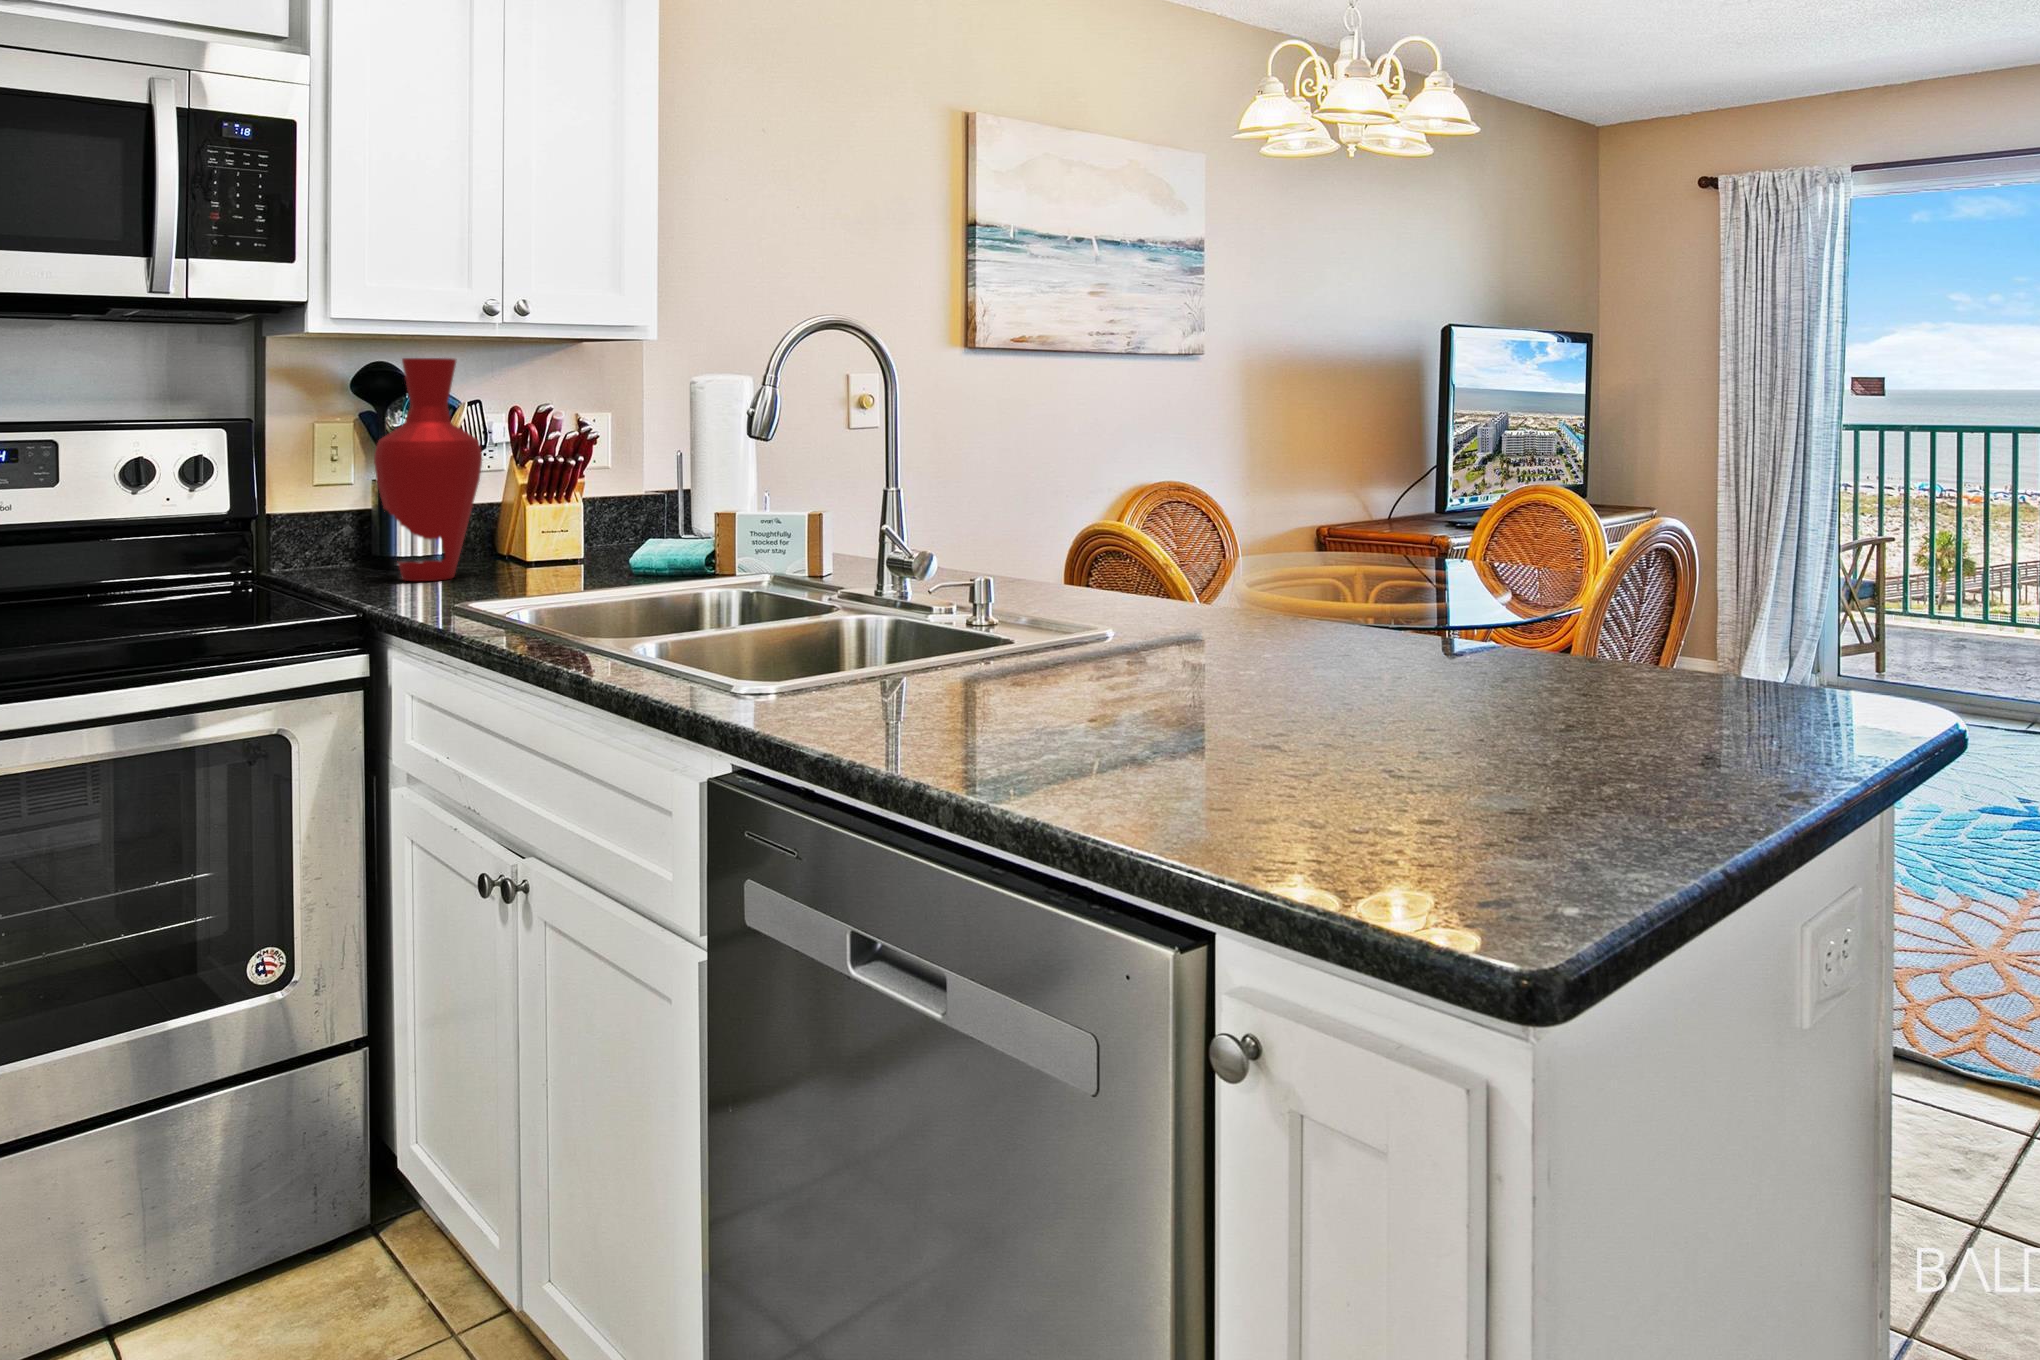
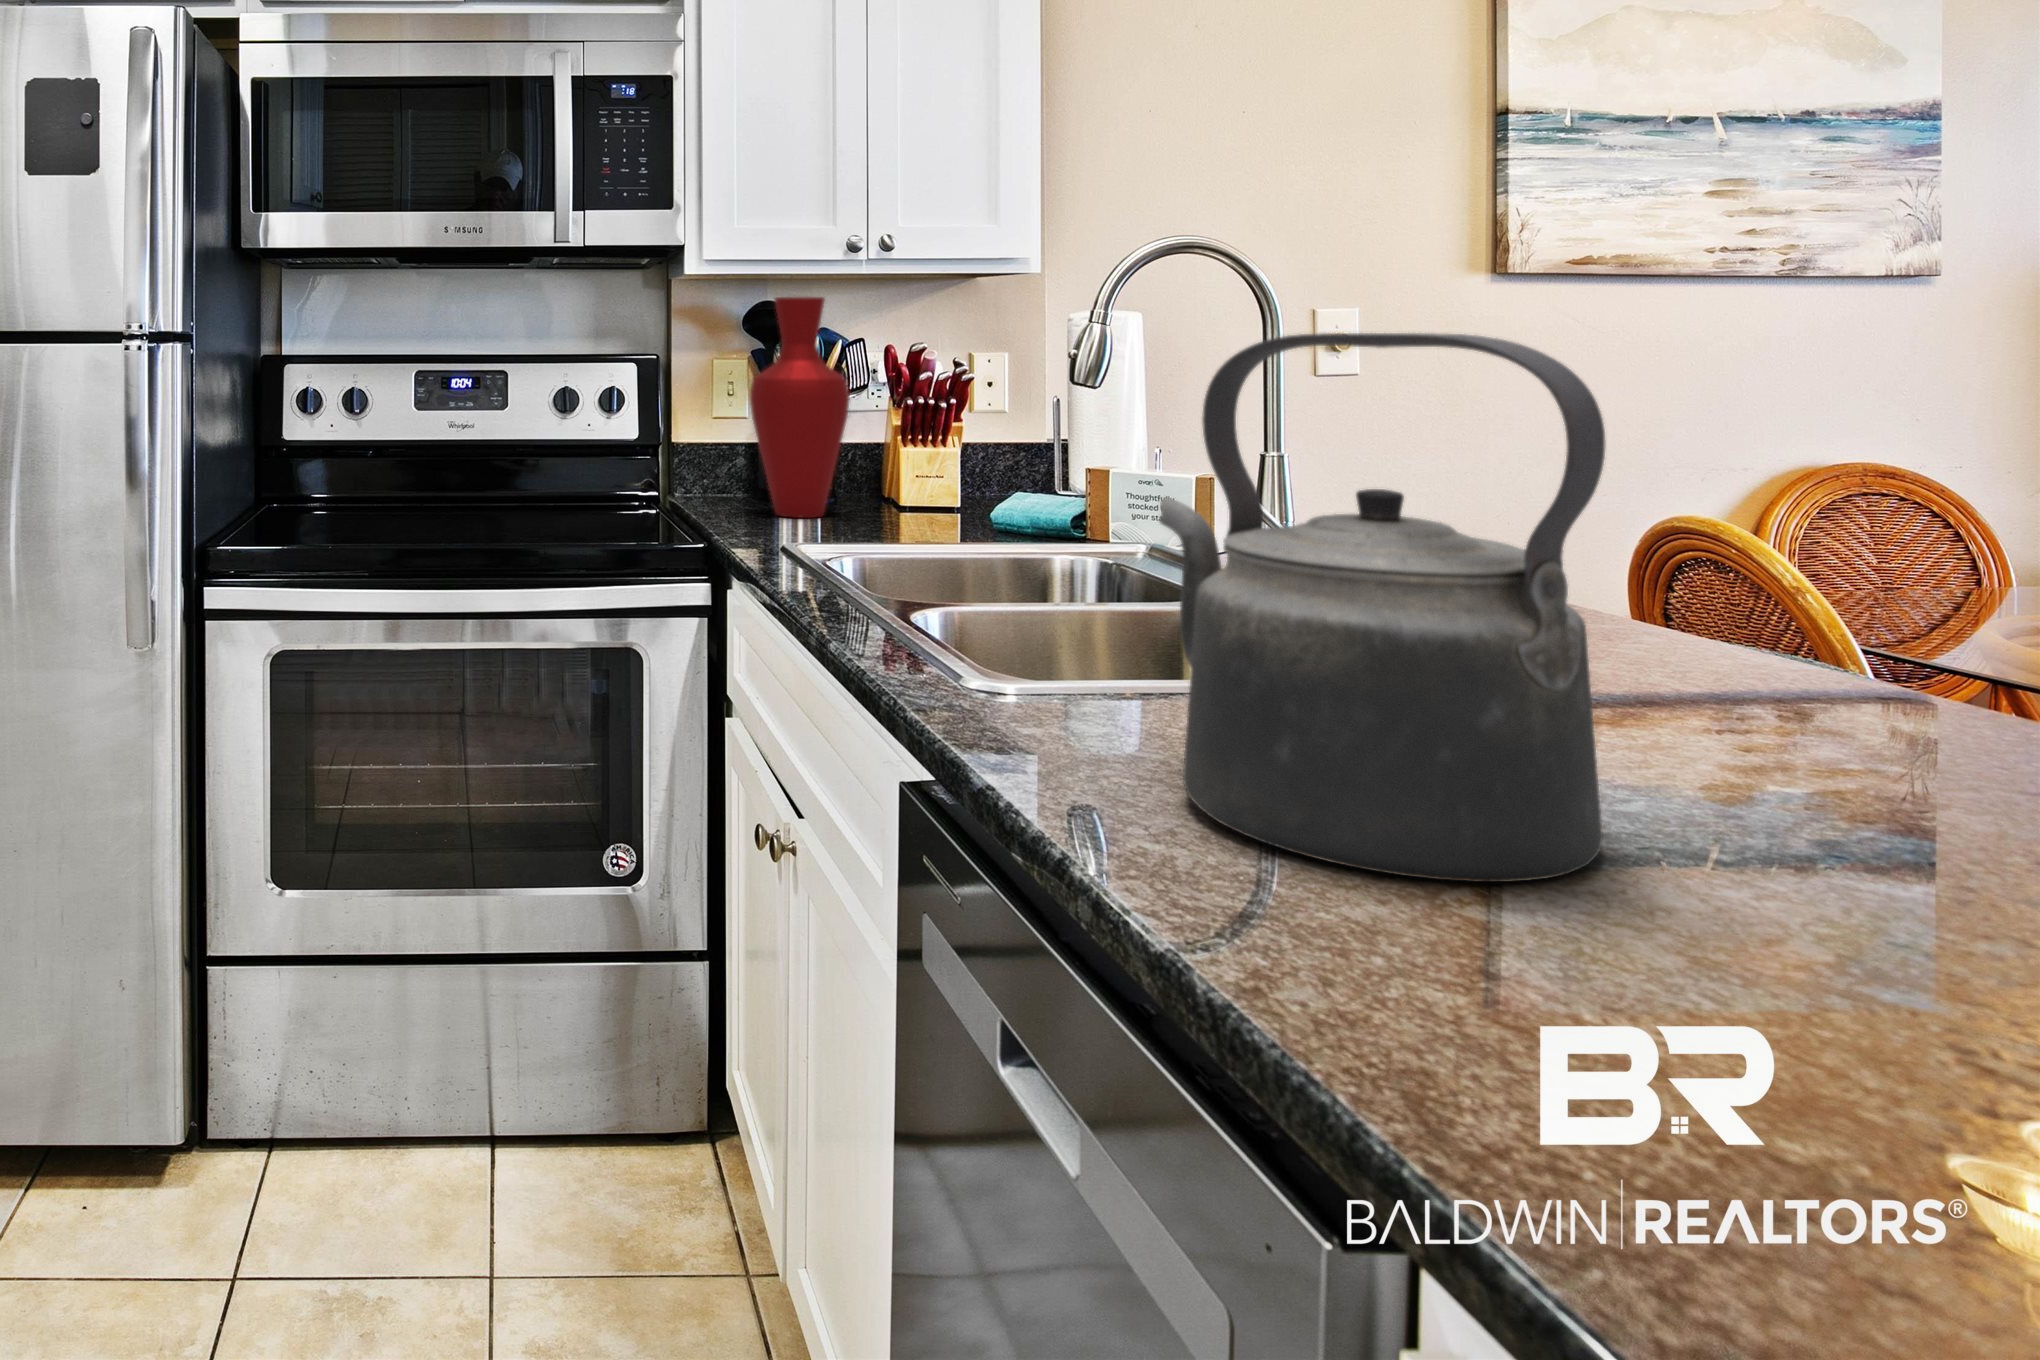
kettle: none [916,399,1195,744] -> present [1159,333,1606,882]

